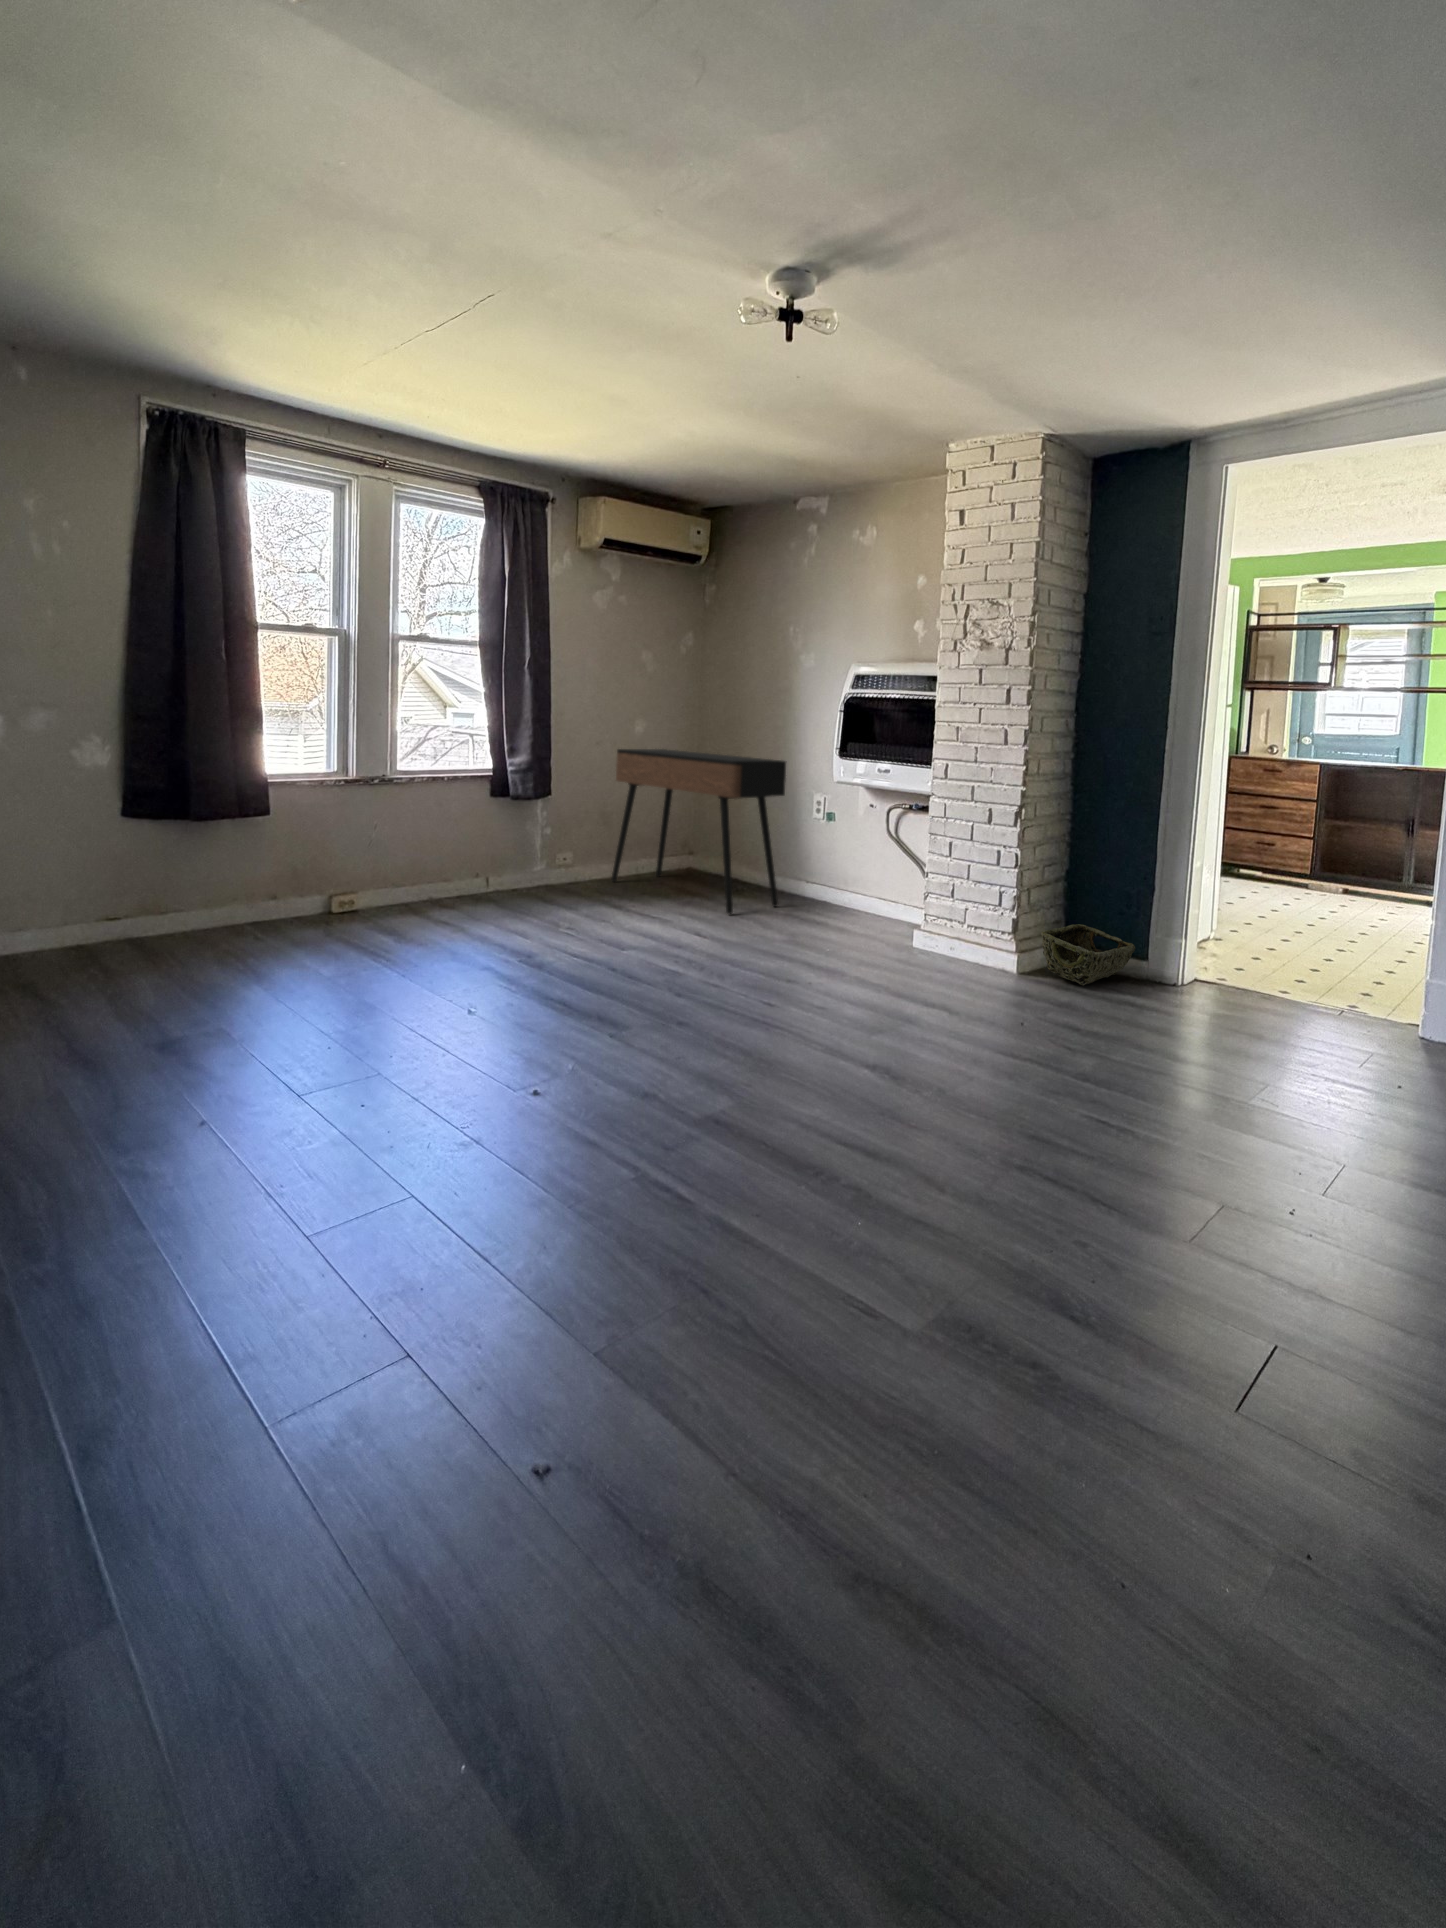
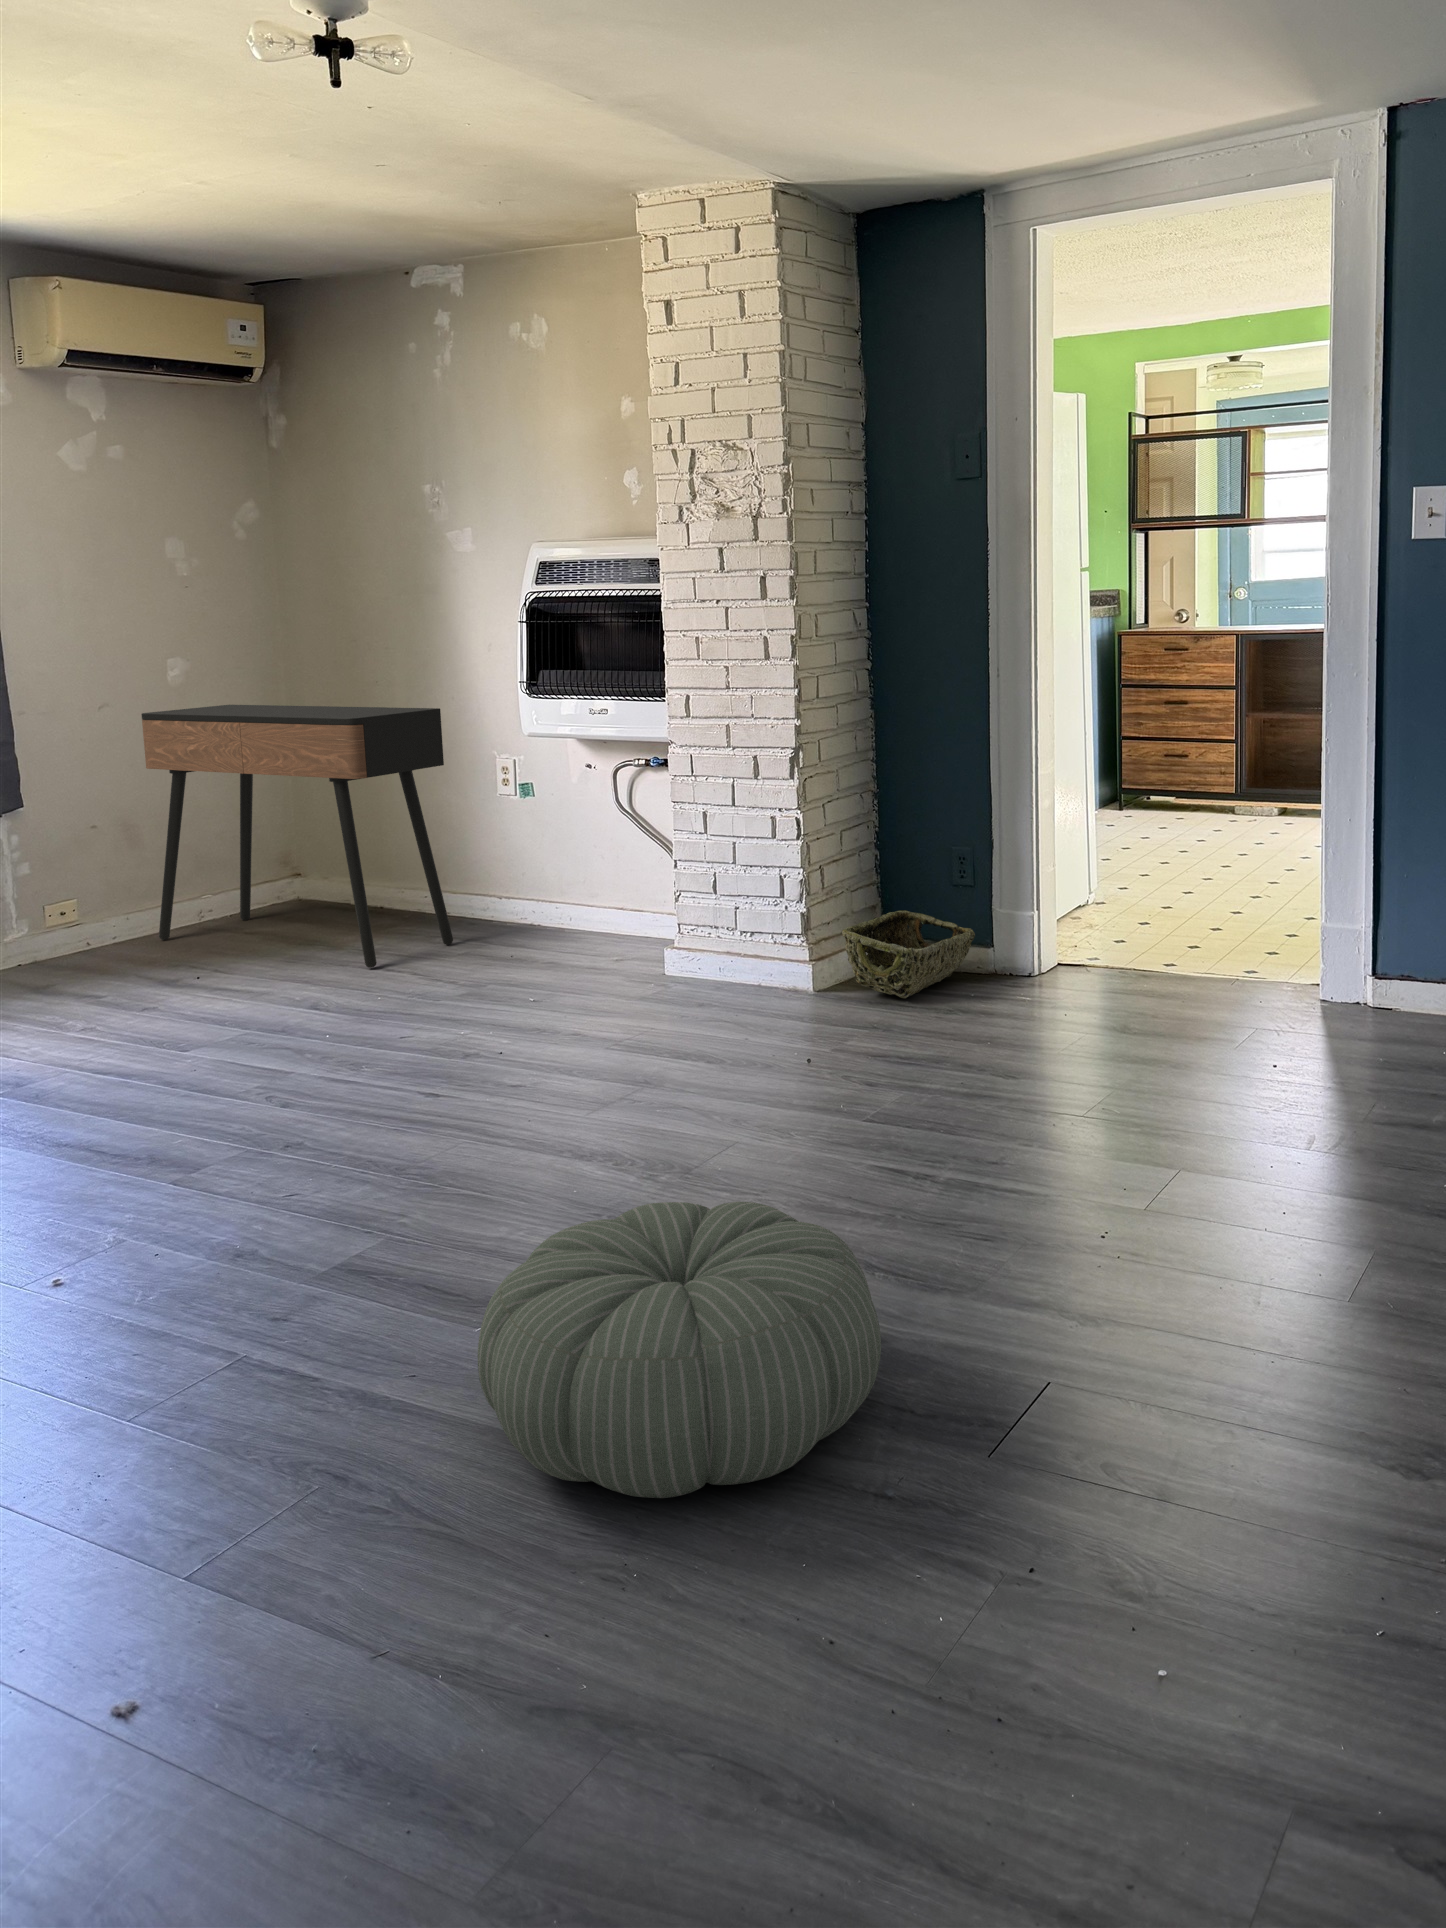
pouf: none [808,1108,1121,1351] -> present [478,1202,881,1498]

